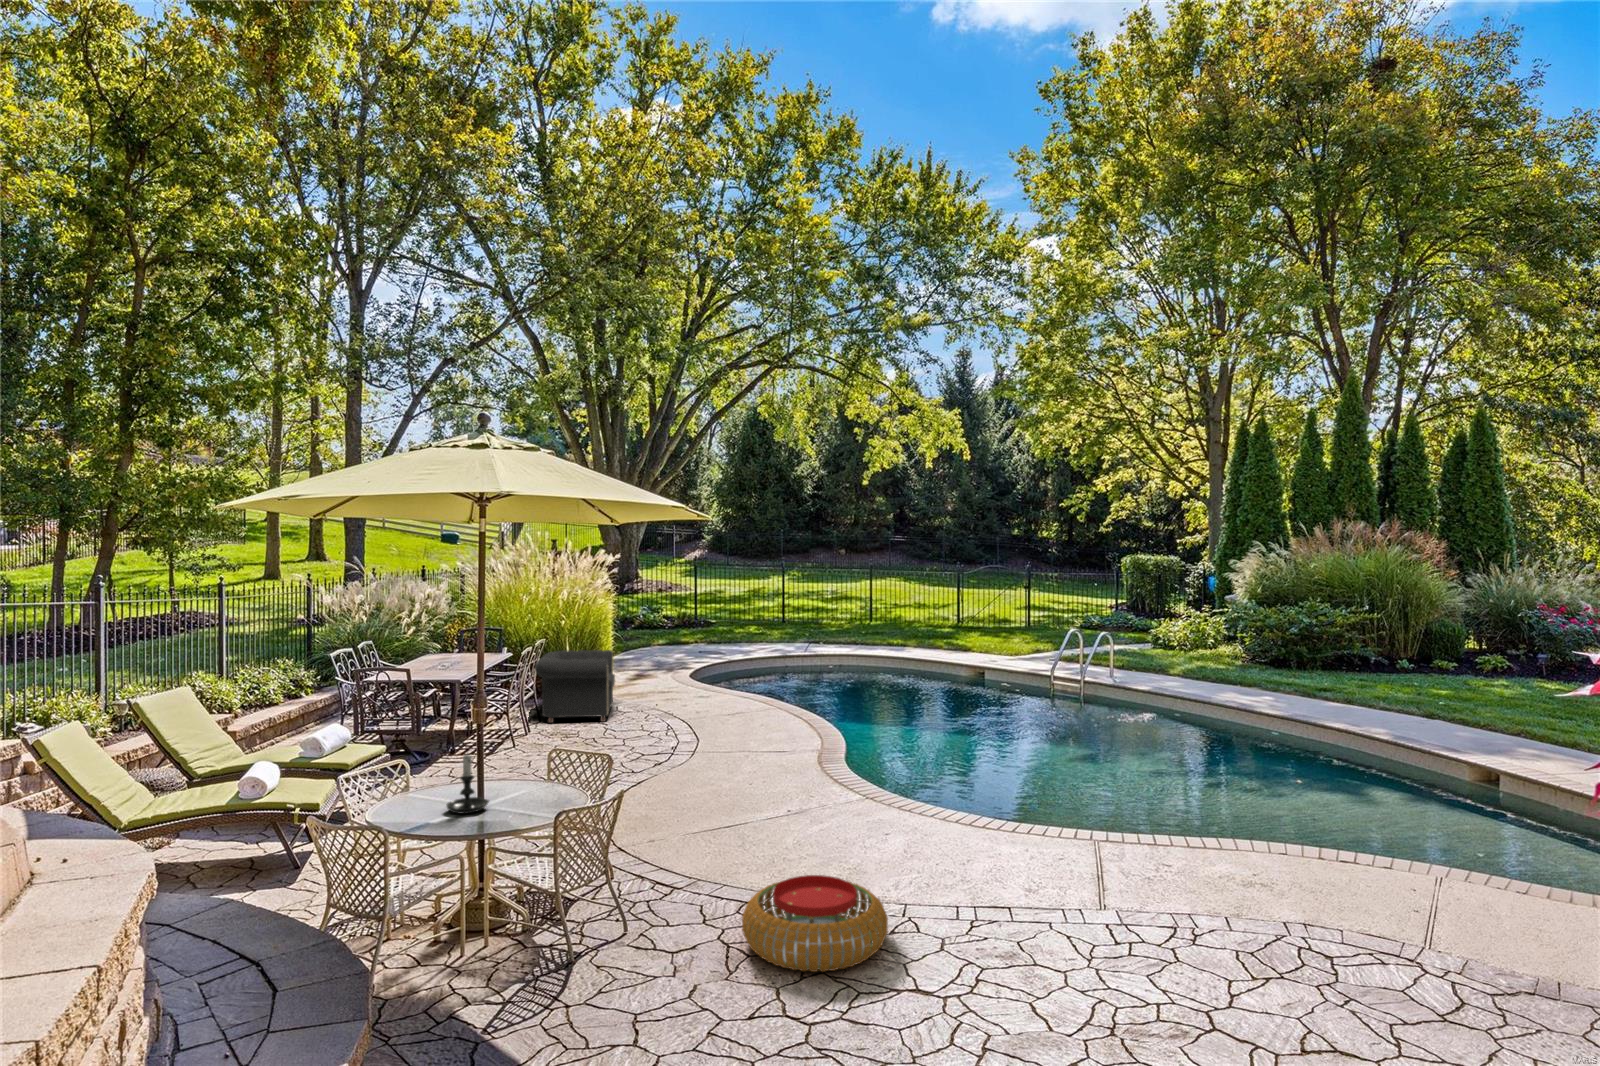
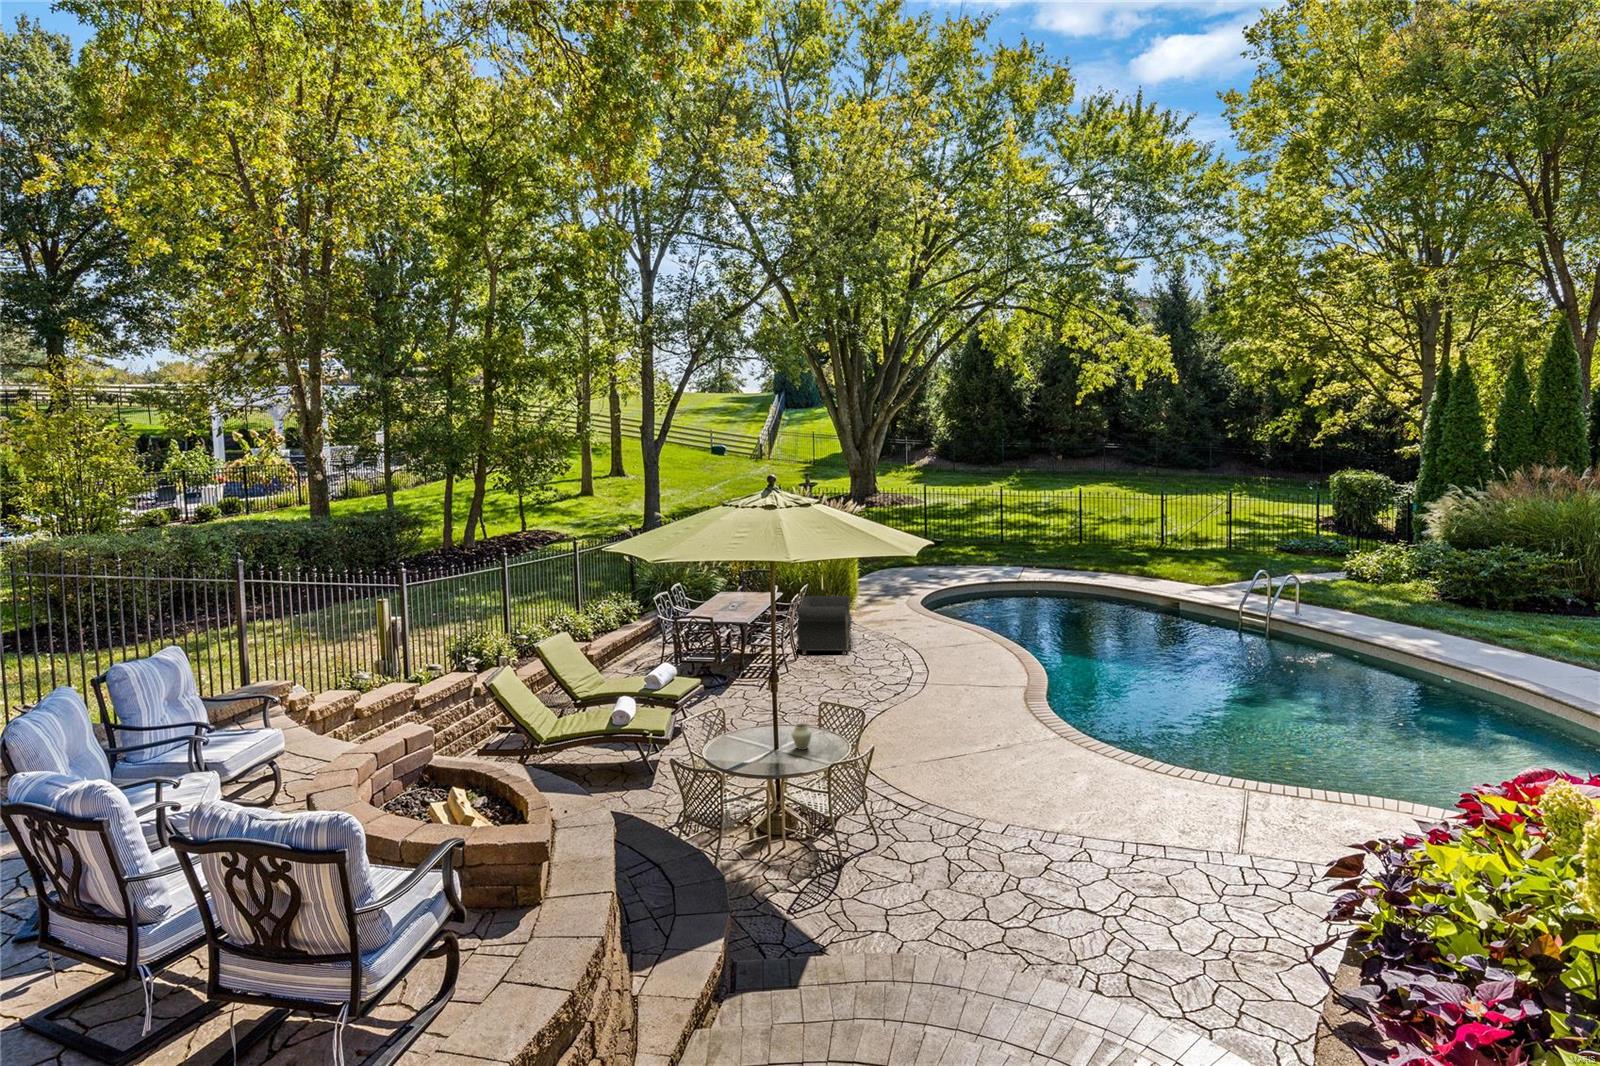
vase: none [508,752,554,802] -> present [792,717,821,750]
candle holder: present [446,755,489,814] -> none [753,717,781,759]
pouf: present [742,875,888,972] -> none [958,816,1065,889]

